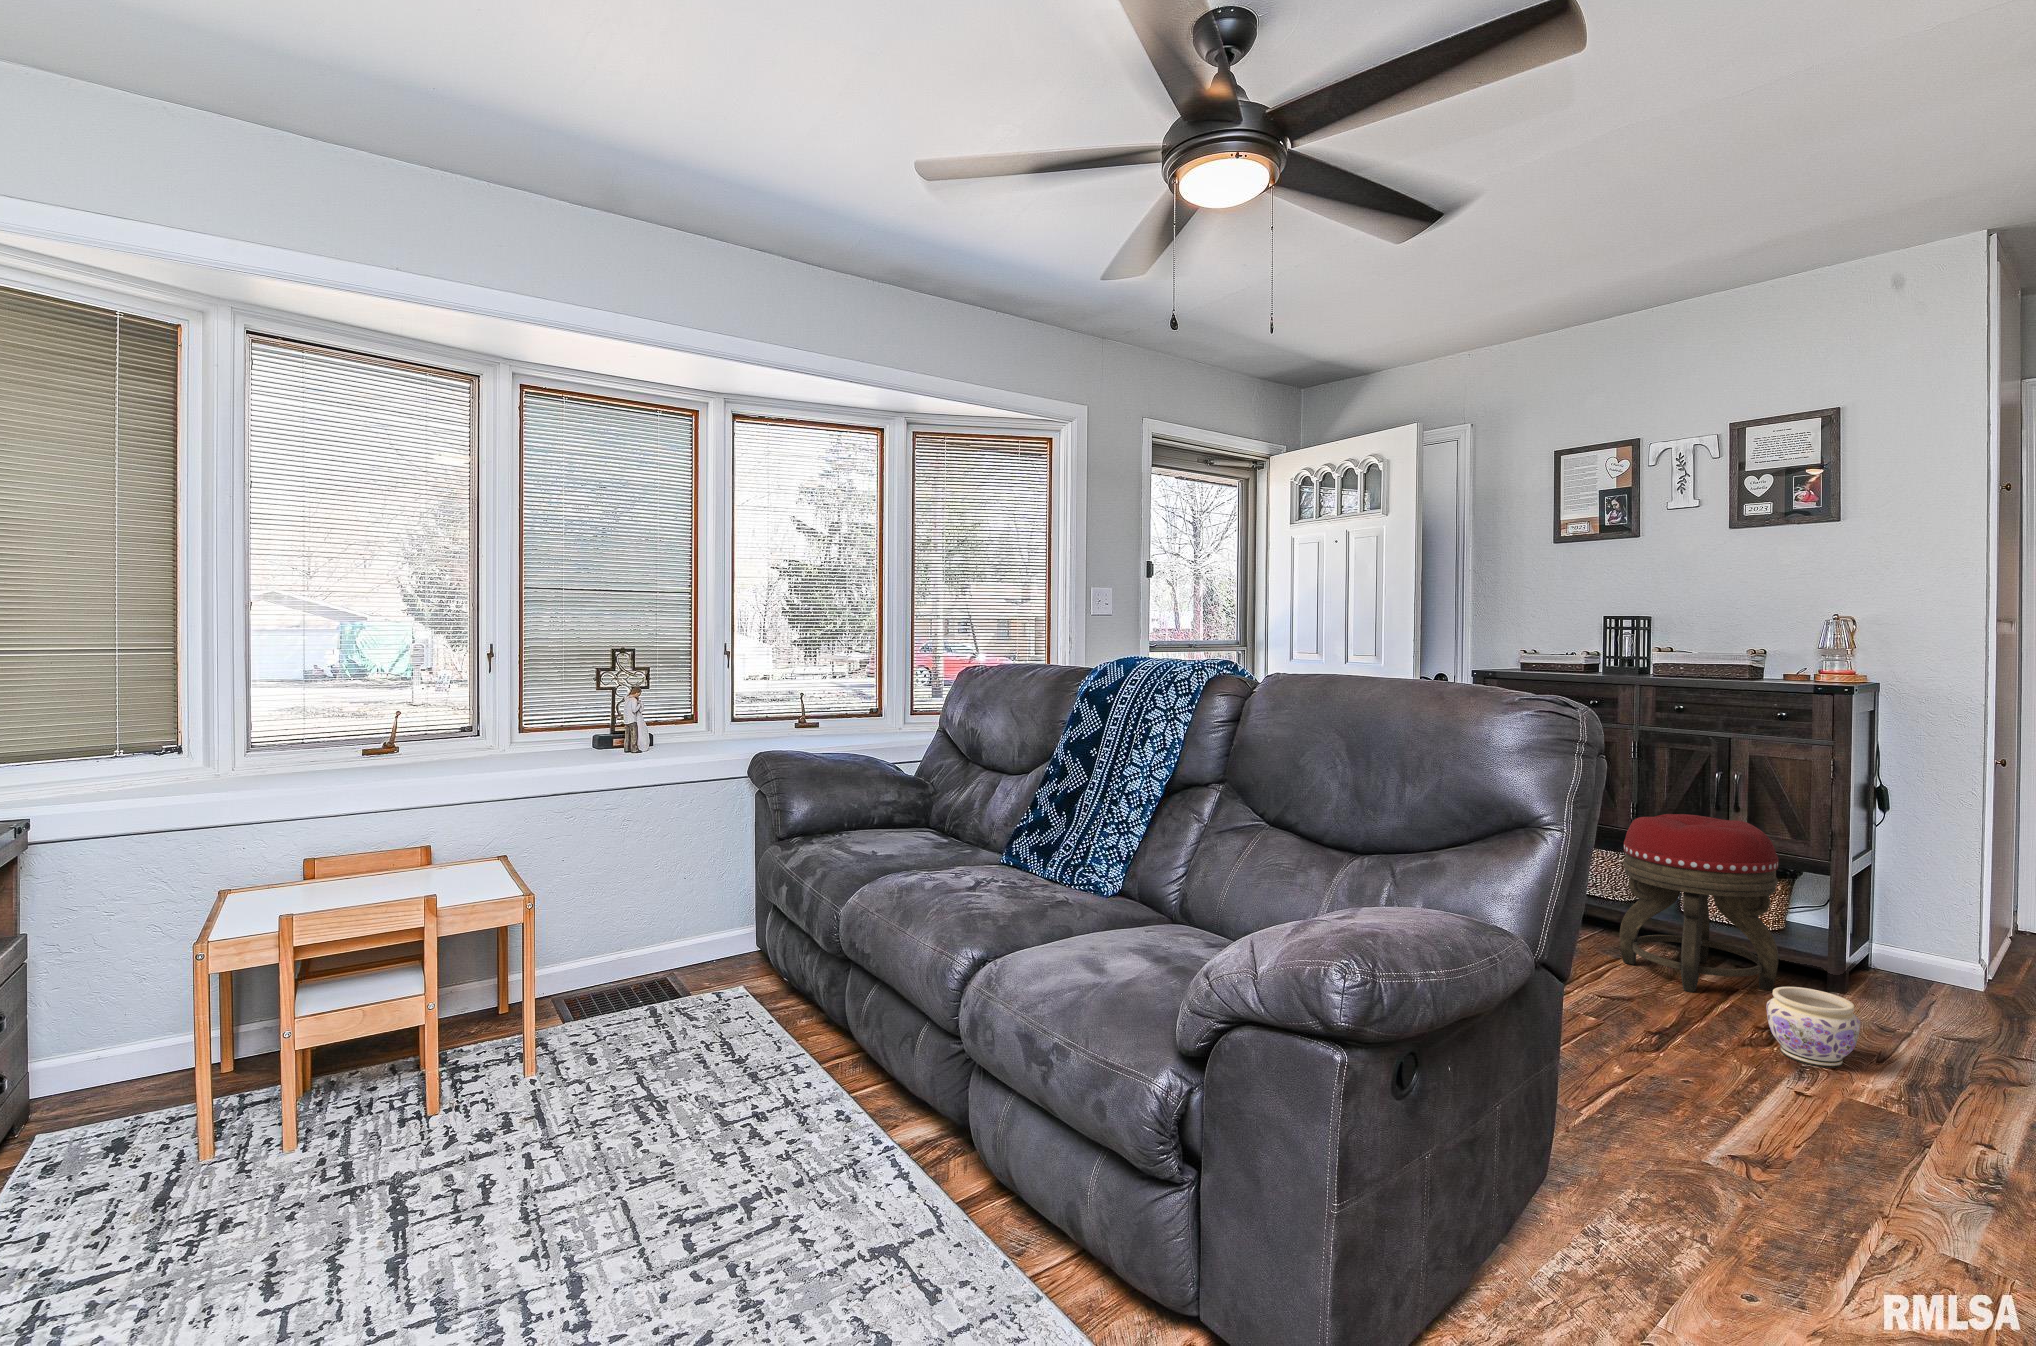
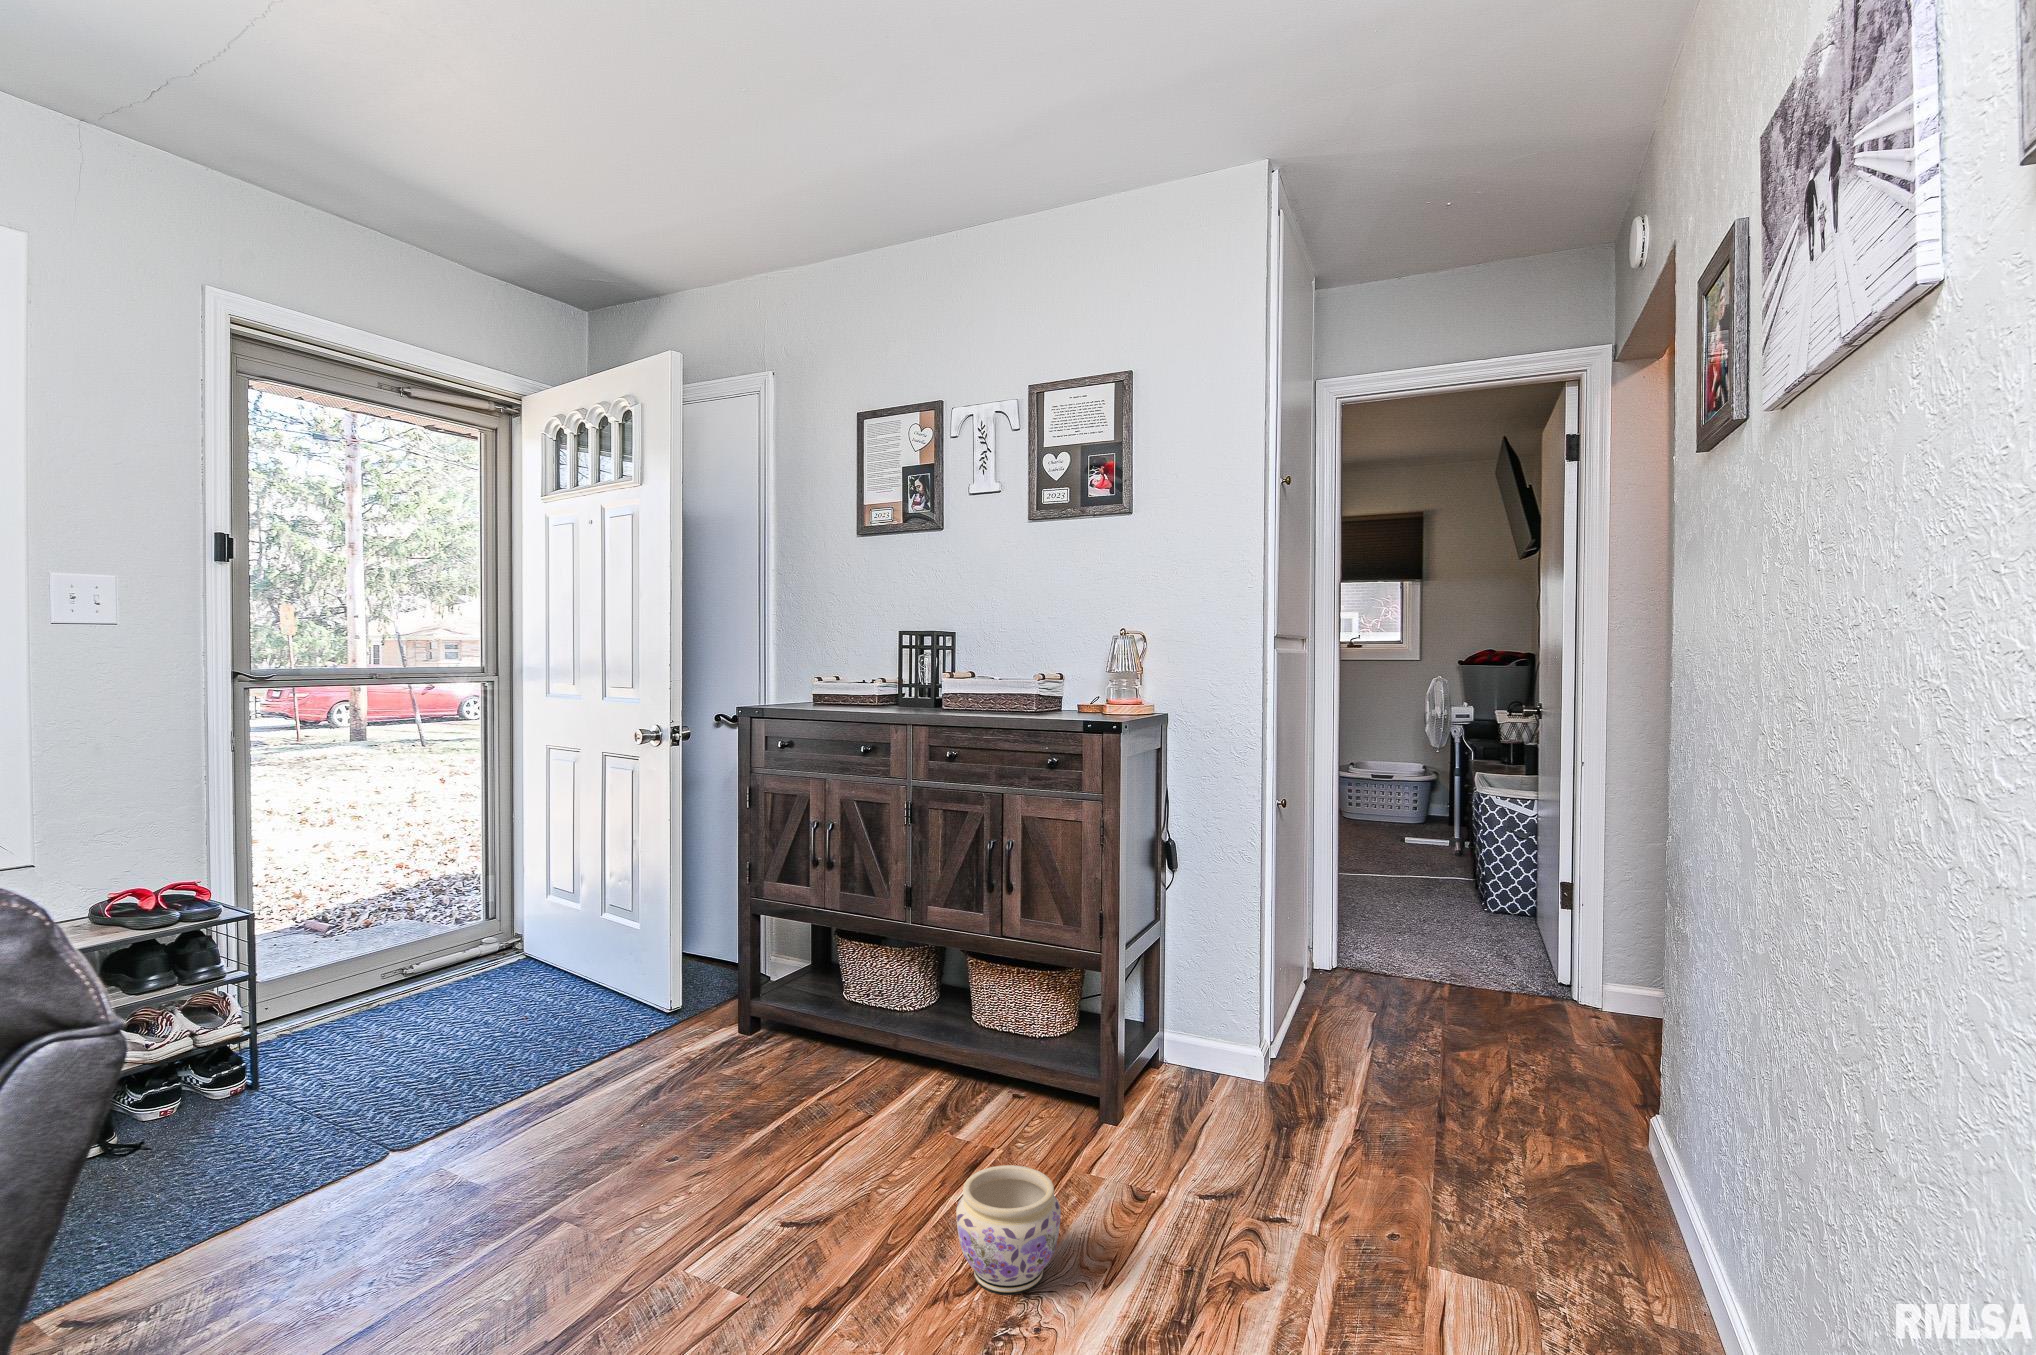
footstool: present [1620,814,1778,993] -> none [871,898,1044,1159]

